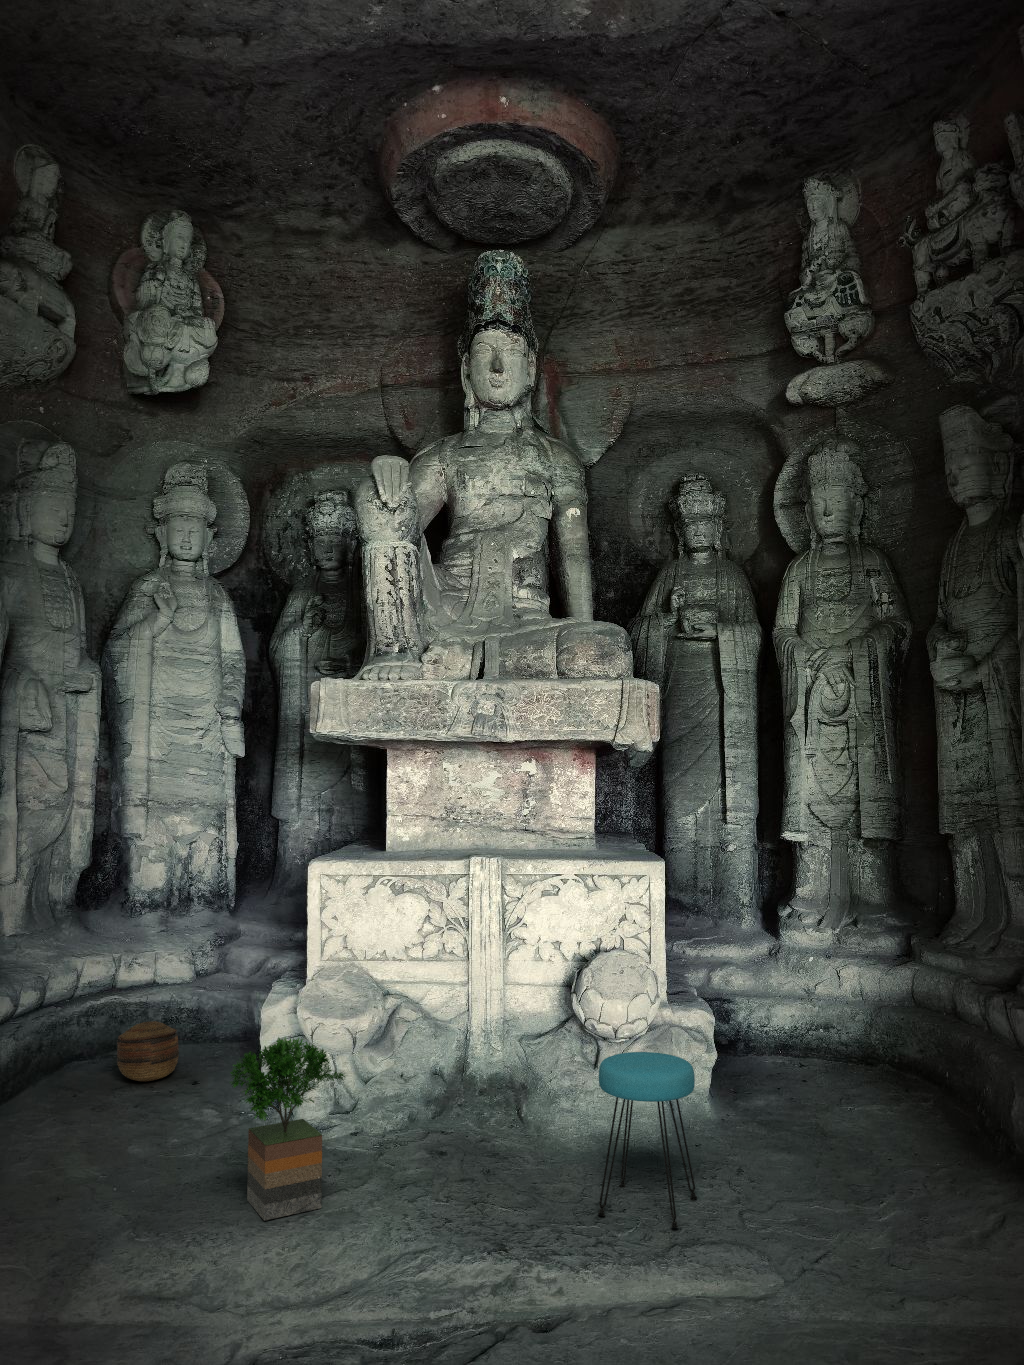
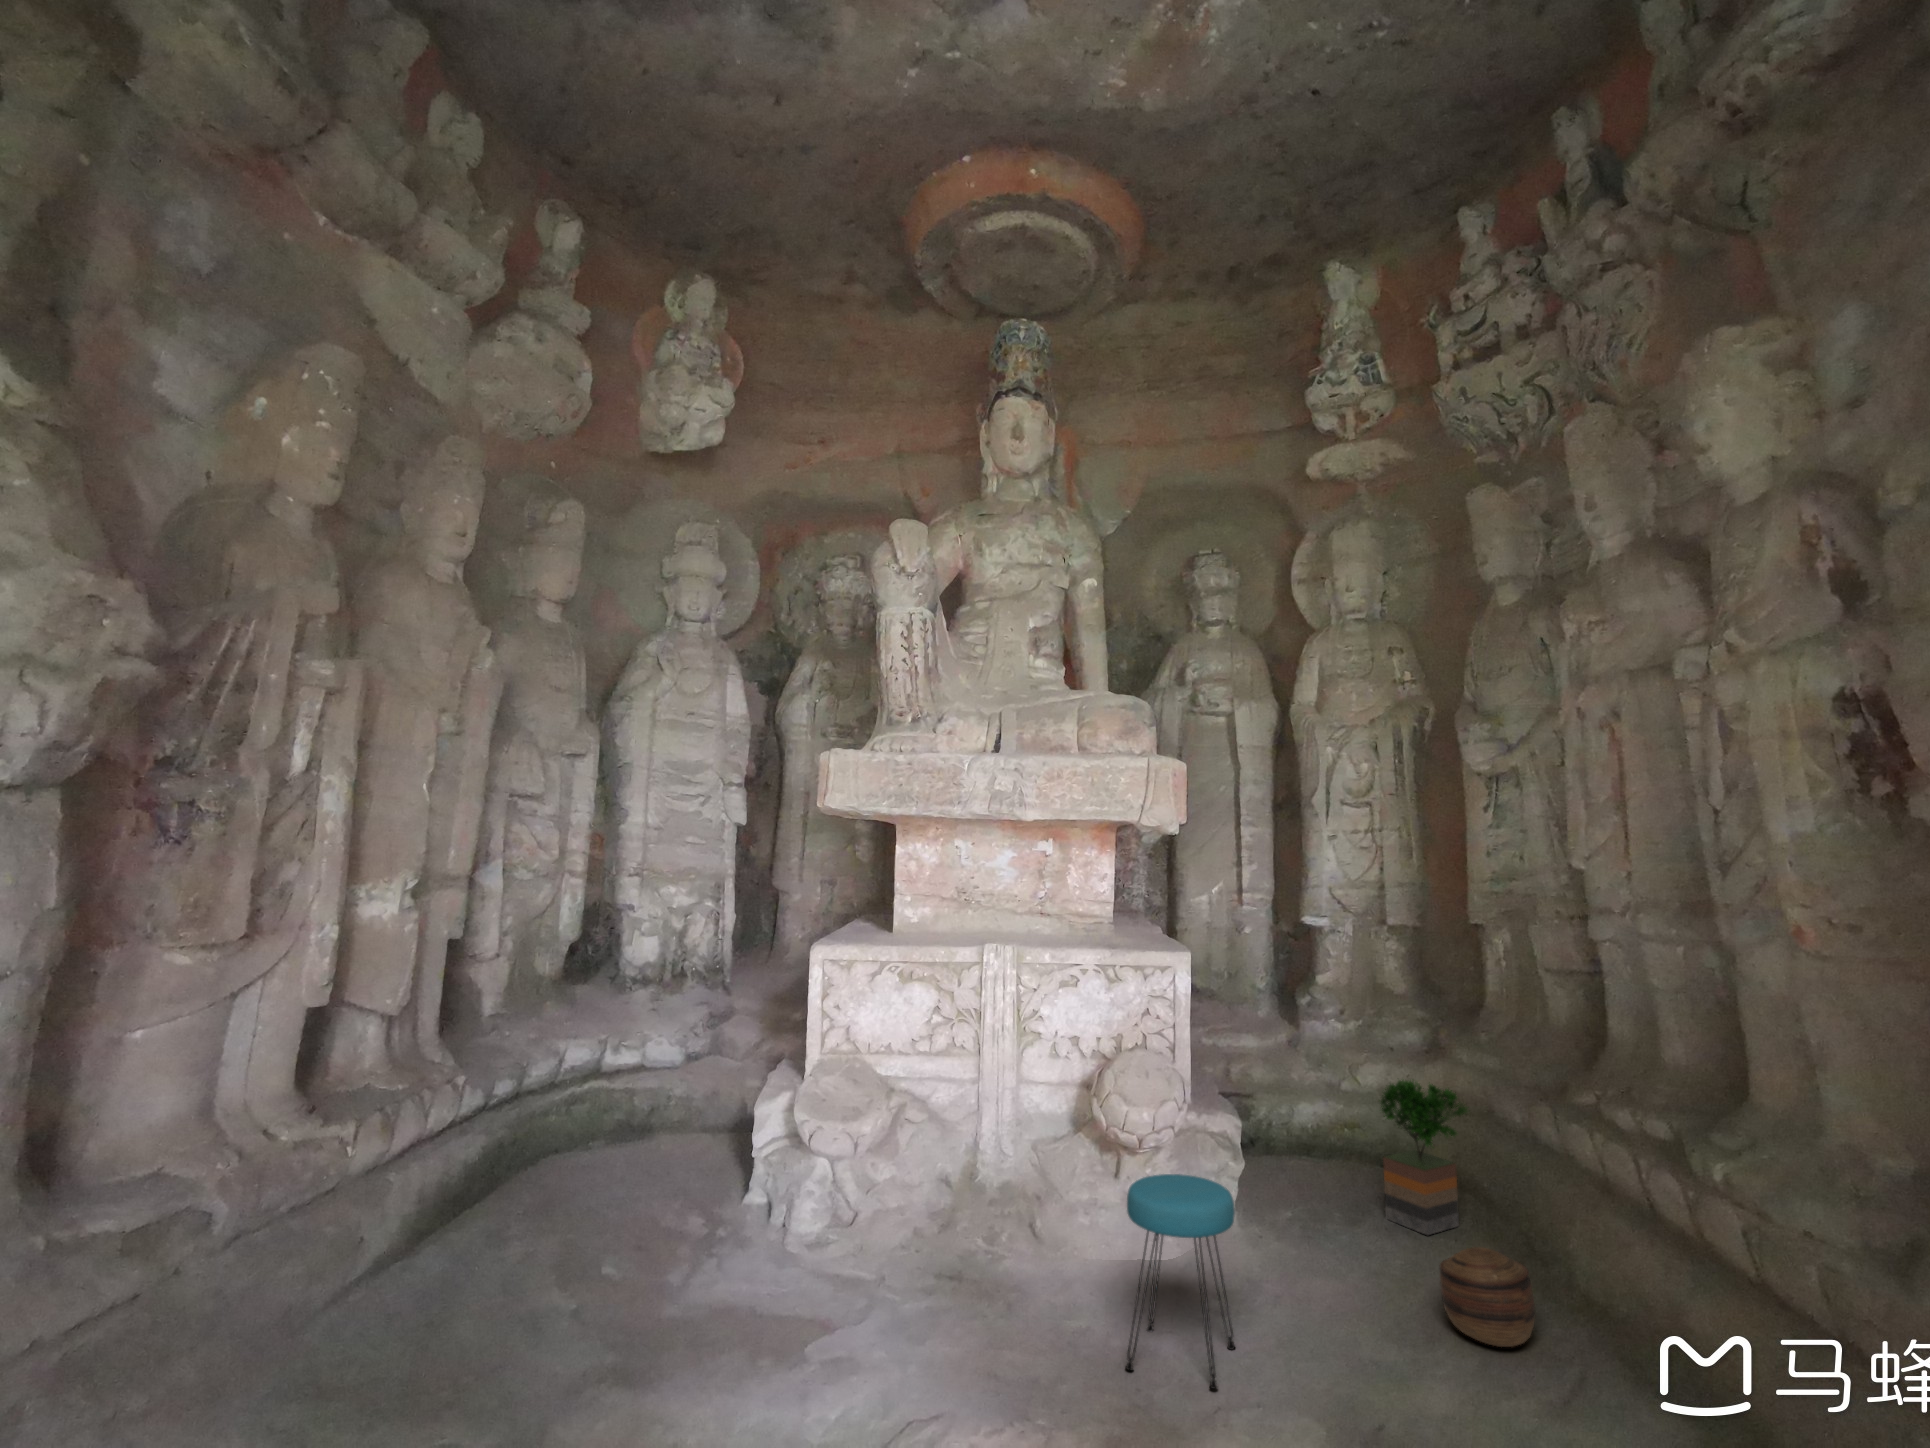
basket: present [117,1021,179,1081] -> present [1440,1247,1535,1347]
potted tree: present [230,1037,345,1221] -> present [1381,1080,1467,1235]

